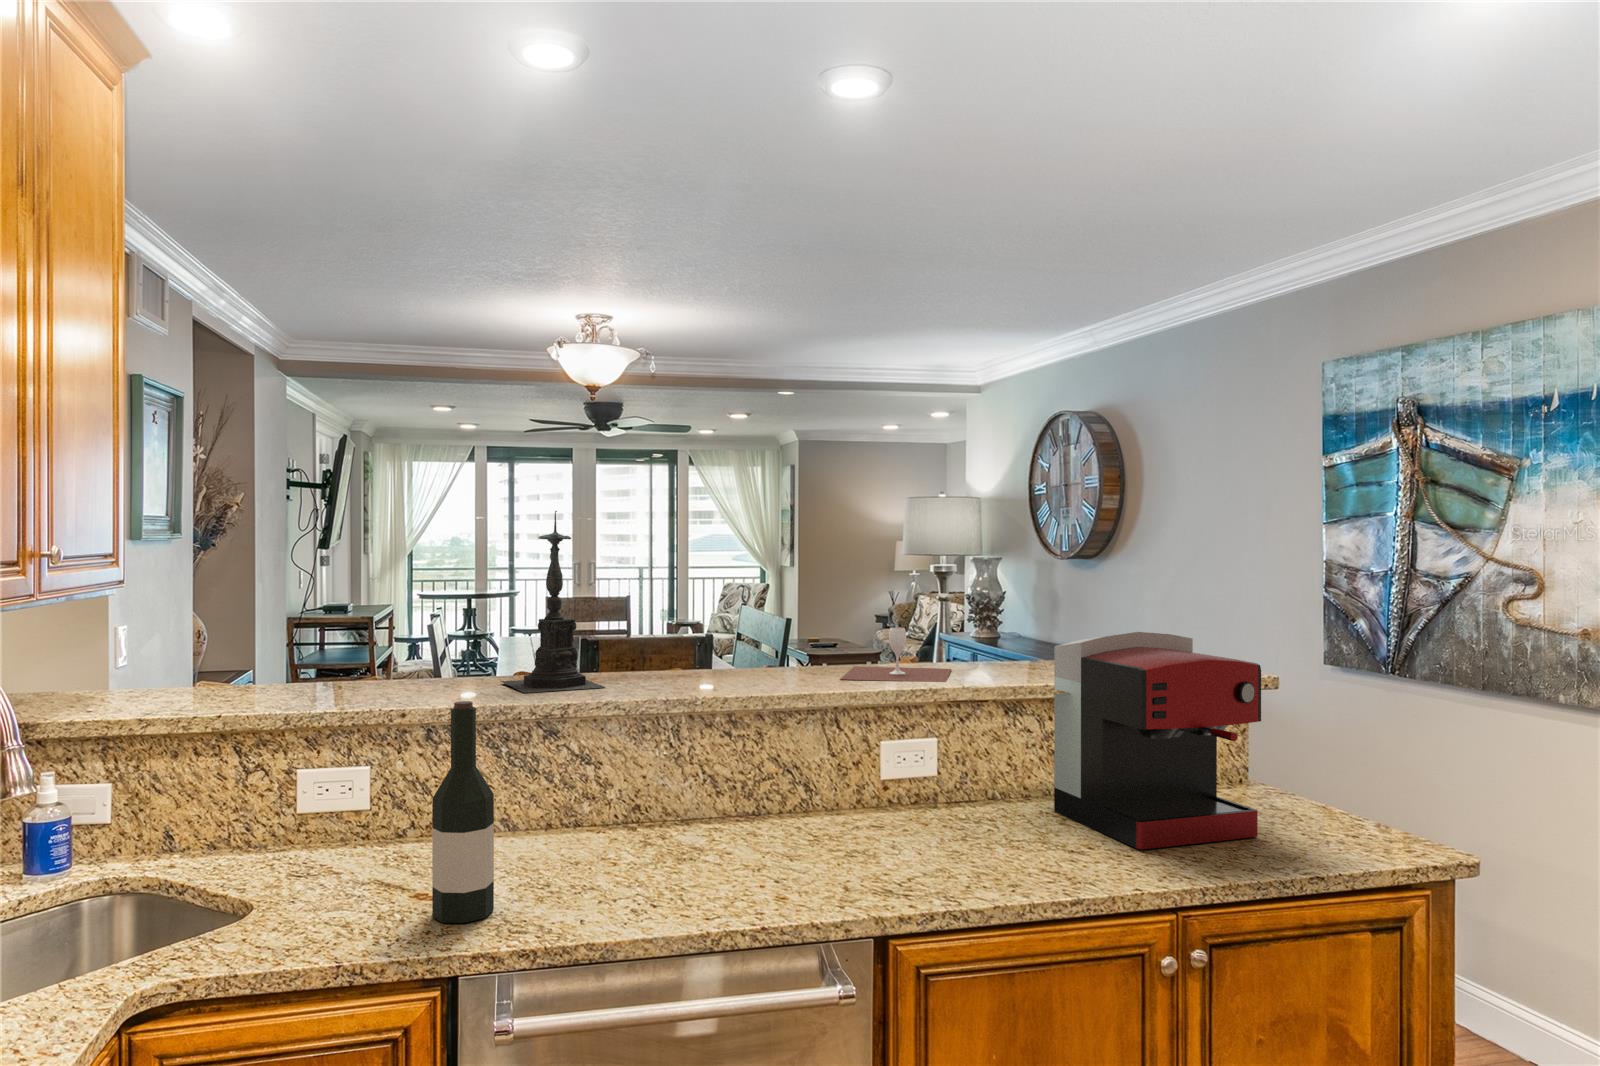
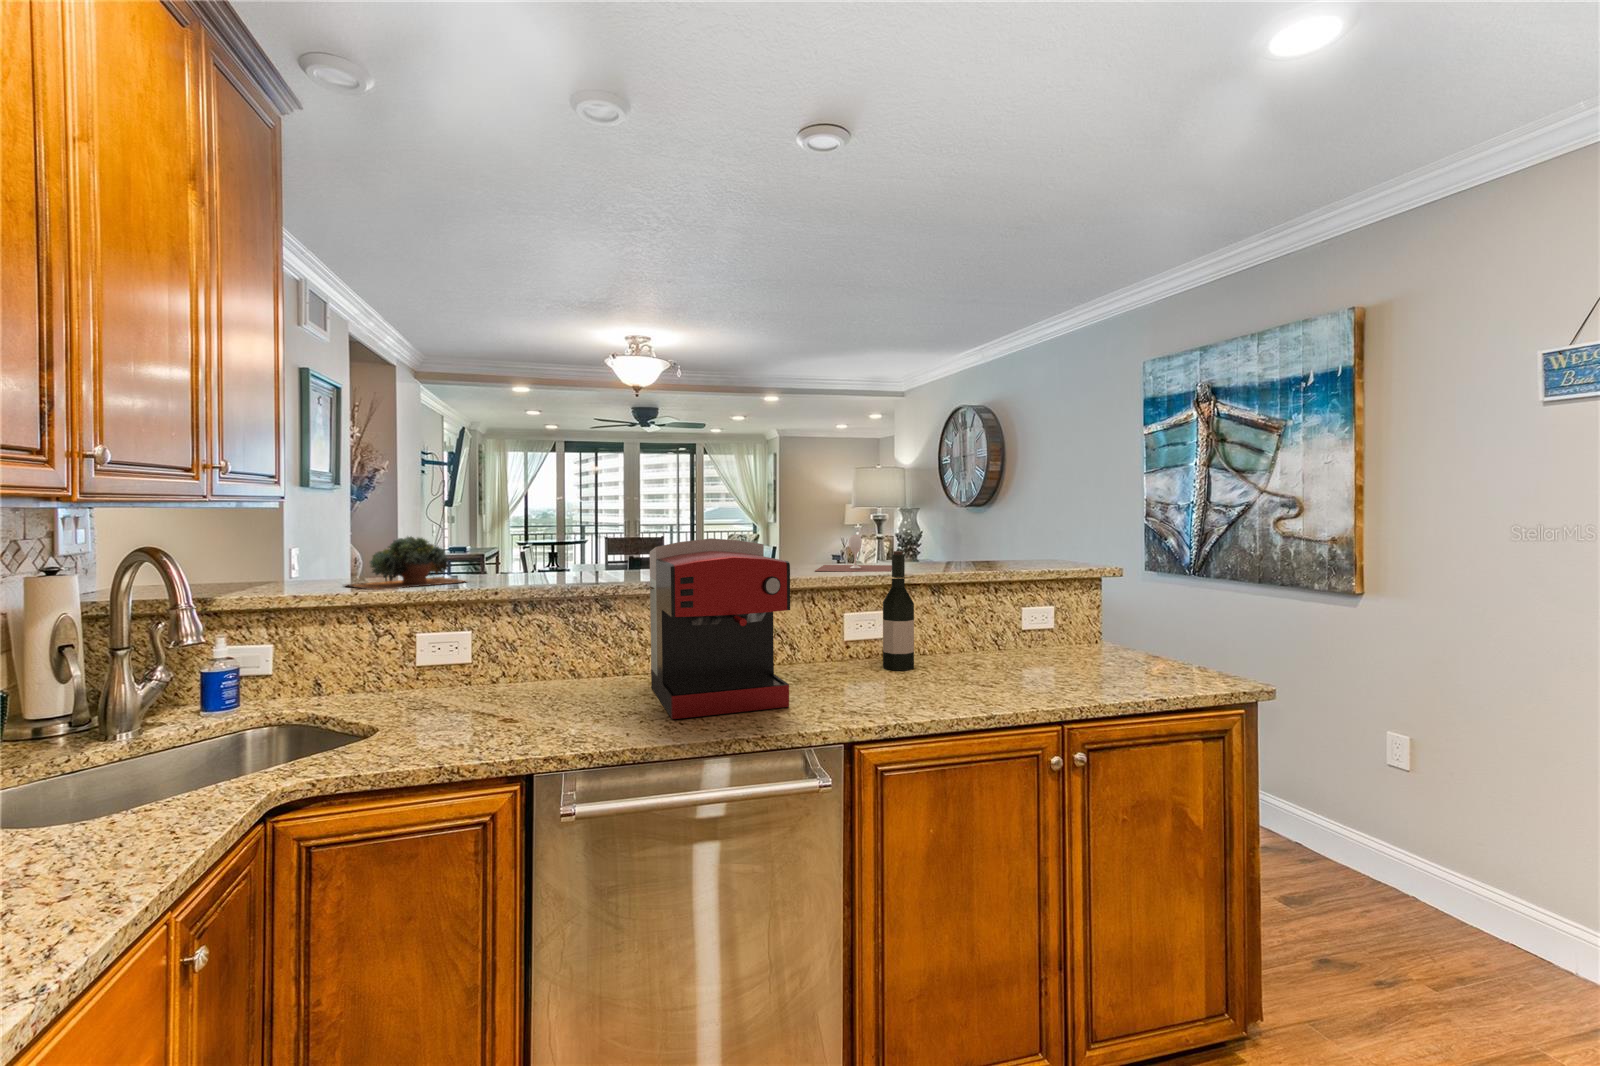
candle holder: present [501,511,605,693] -> none [569,449,646,580]
succulent plant: none [199,632,368,711] -> present [345,537,465,590]
coffee maker: present [1054,632,1261,849] -> present [650,538,790,719]
wine bottle: present [432,701,494,923] -> present [883,551,914,670]

